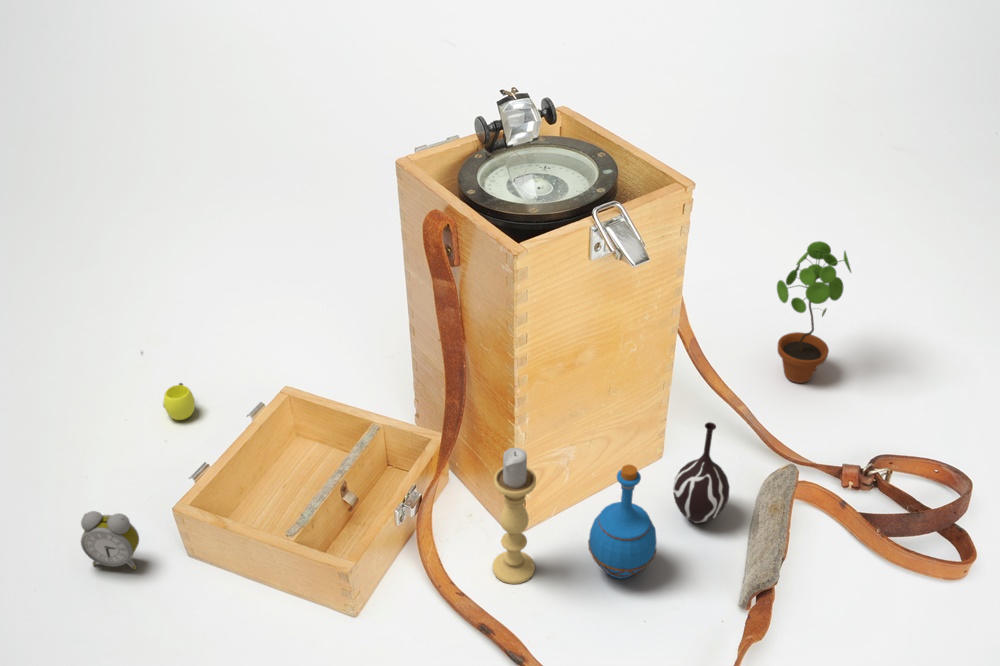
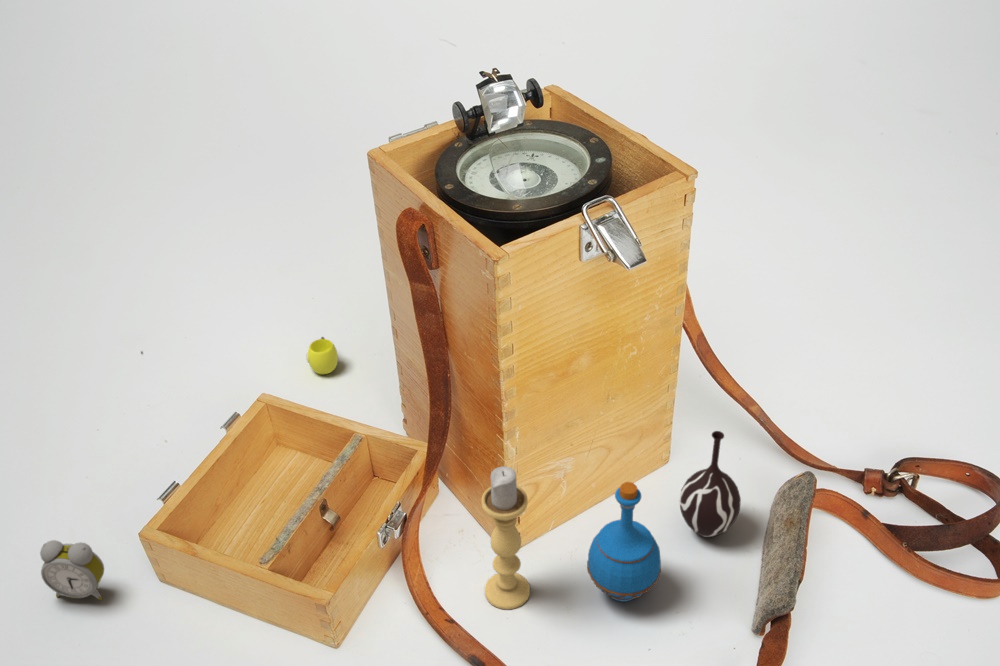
potted plant: present [777,241,851,383] -> none [791,224,872,376]
cup: present [163,383,195,420] -> present [306,337,338,374]

